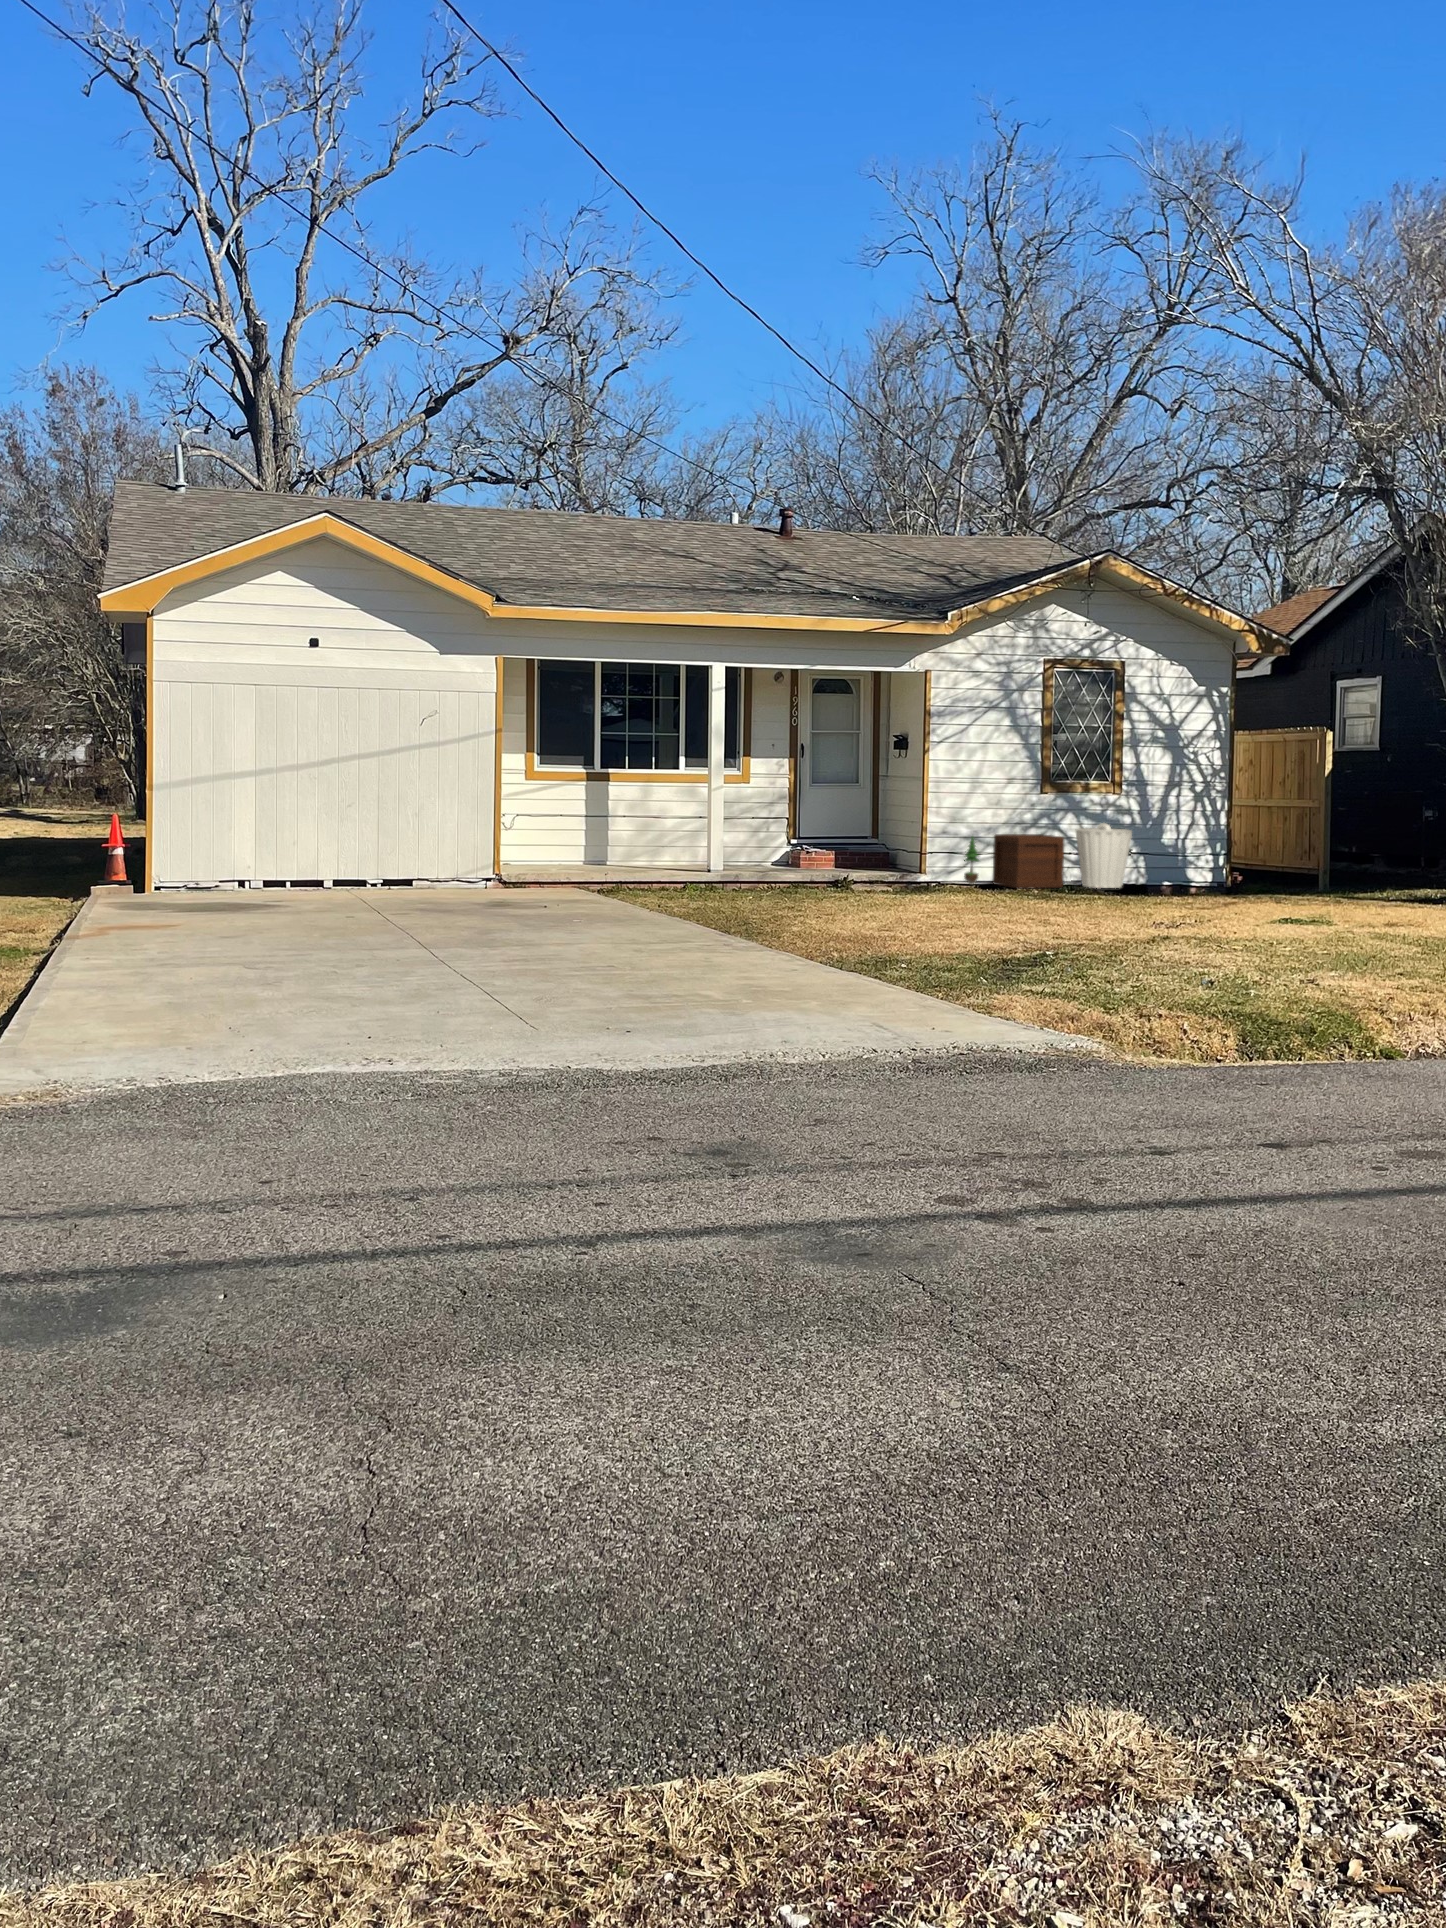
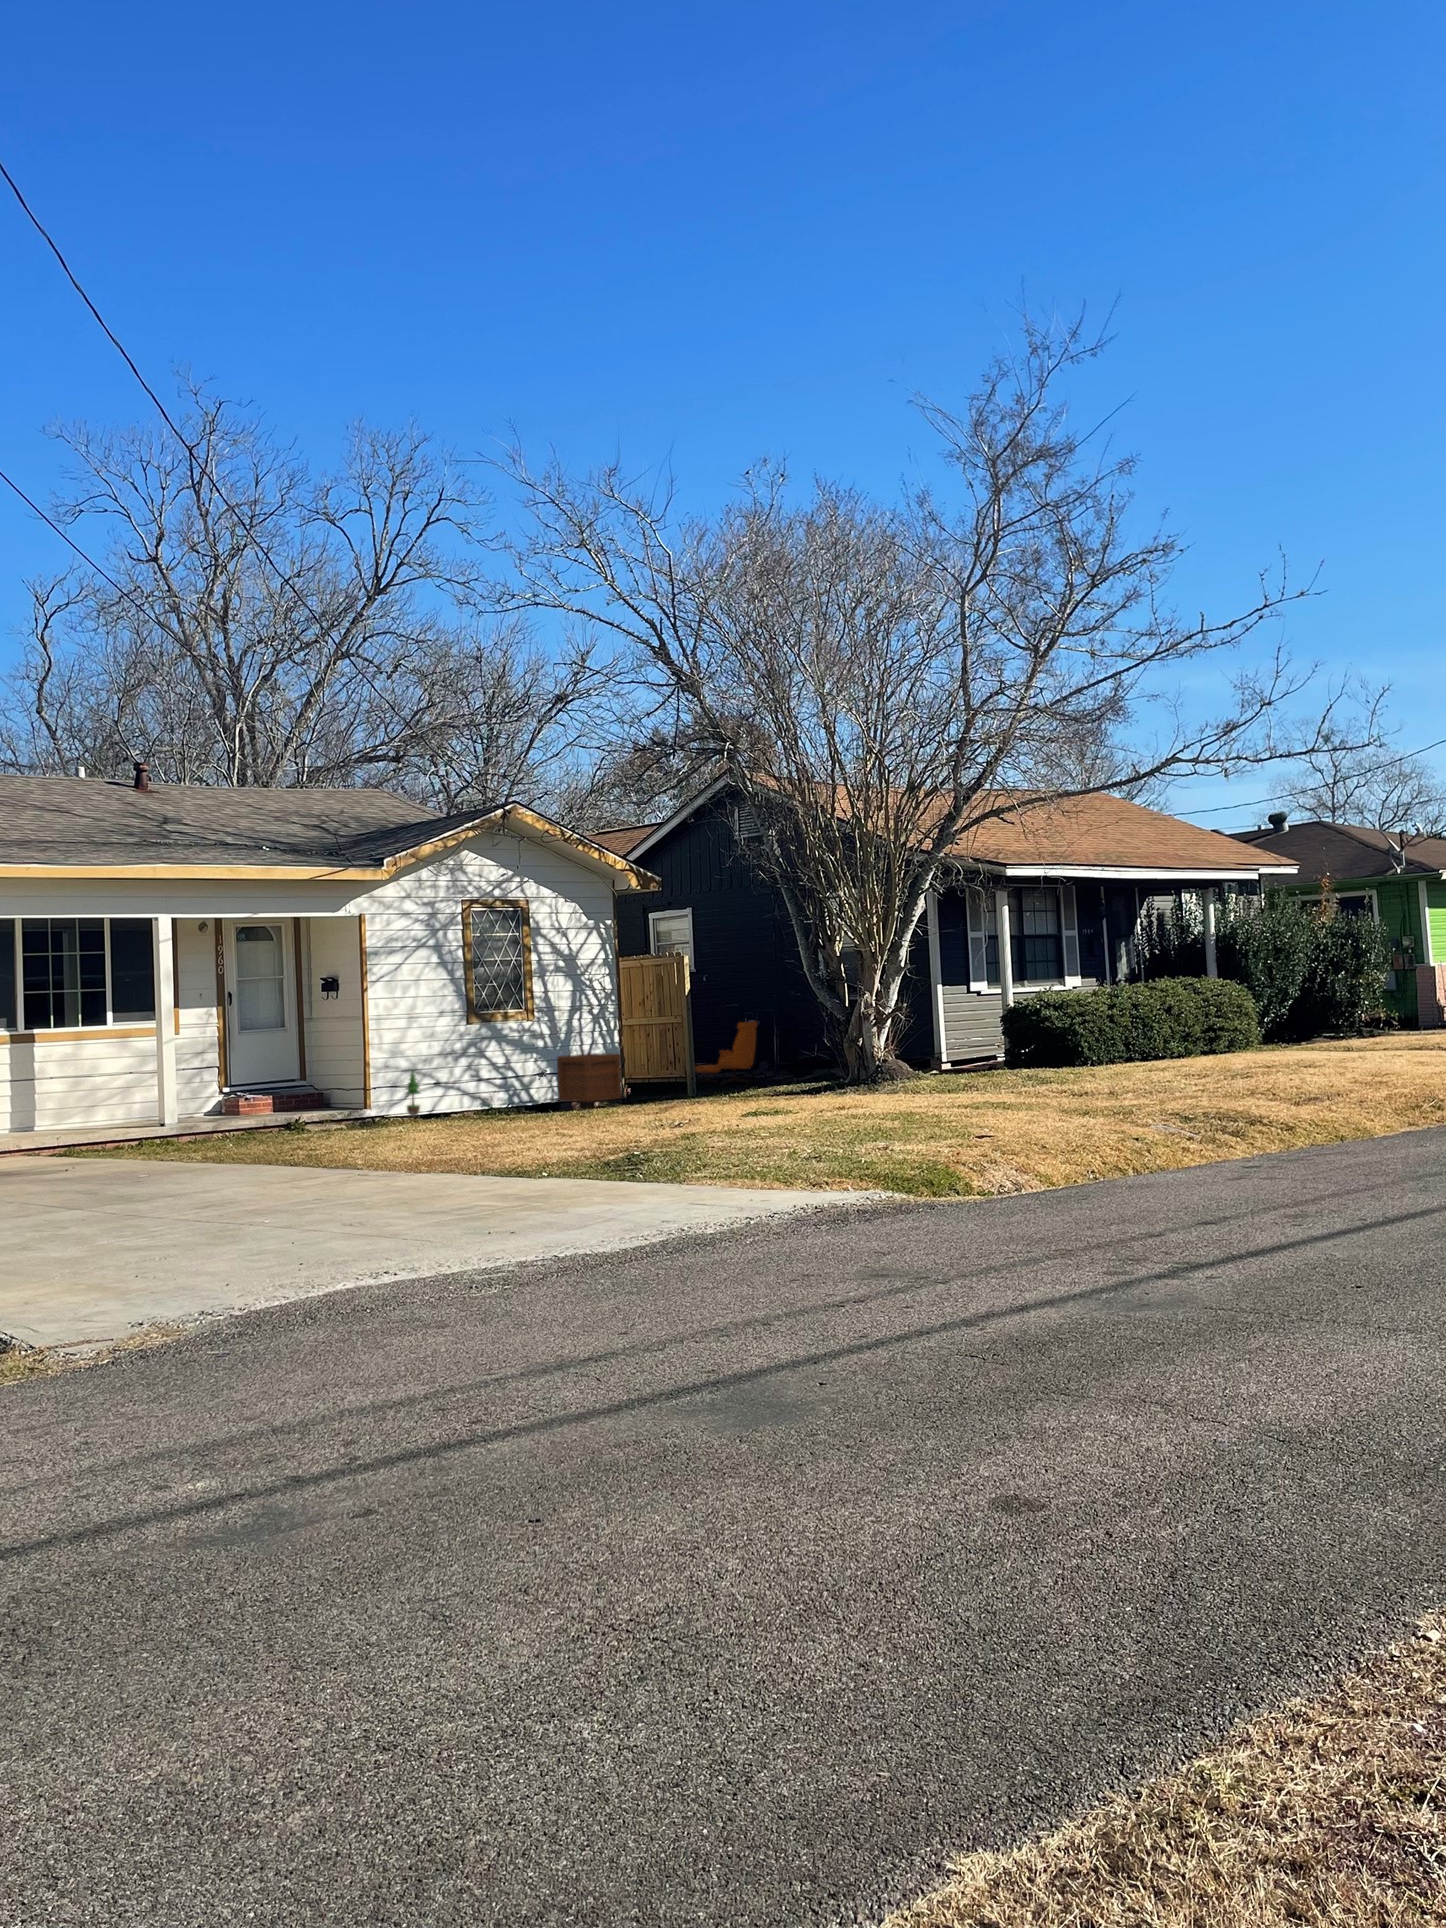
lounge chair: none [1331,813,1407,885] -> present [695,1021,757,1083]
trash can: present [1076,823,1132,888] -> none [501,1048,553,1109]
wooden crate: present [993,834,1064,889] -> present [557,1053,622,1103]

